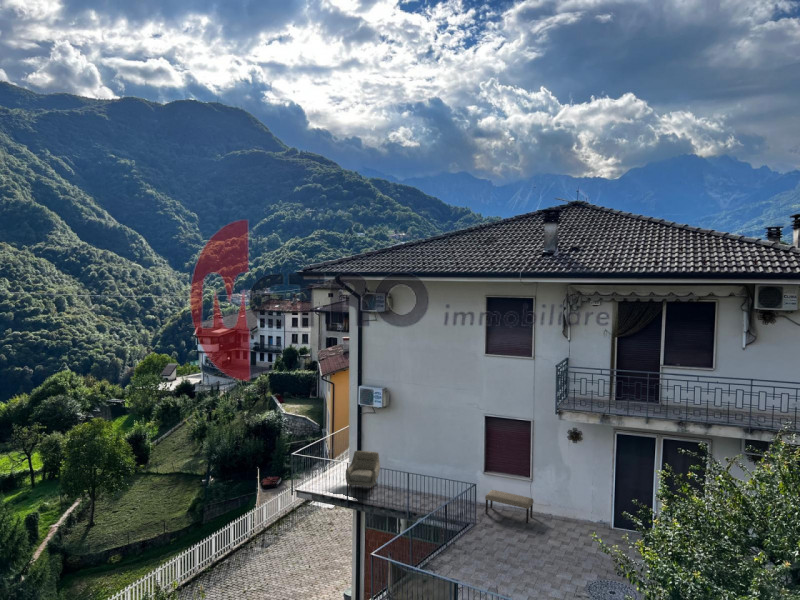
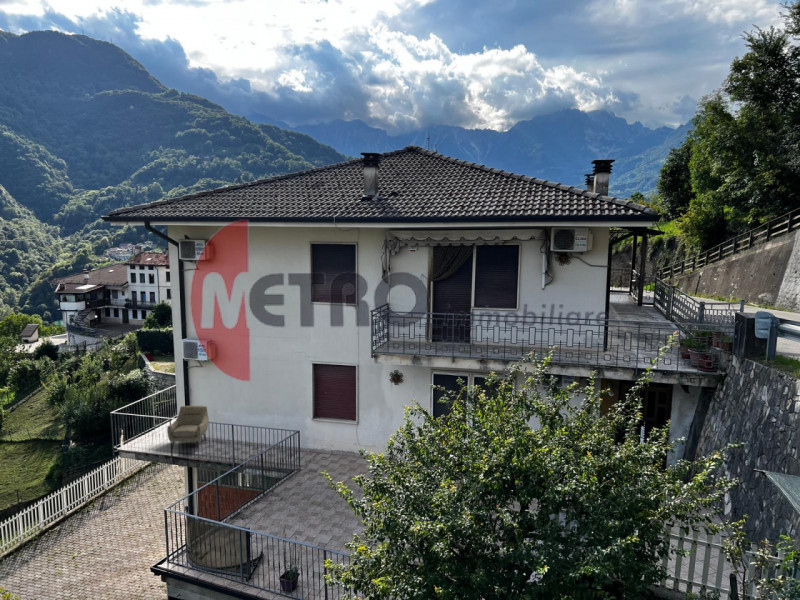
bench: present [485,490,534,523] -> none [312,435,359,464]

